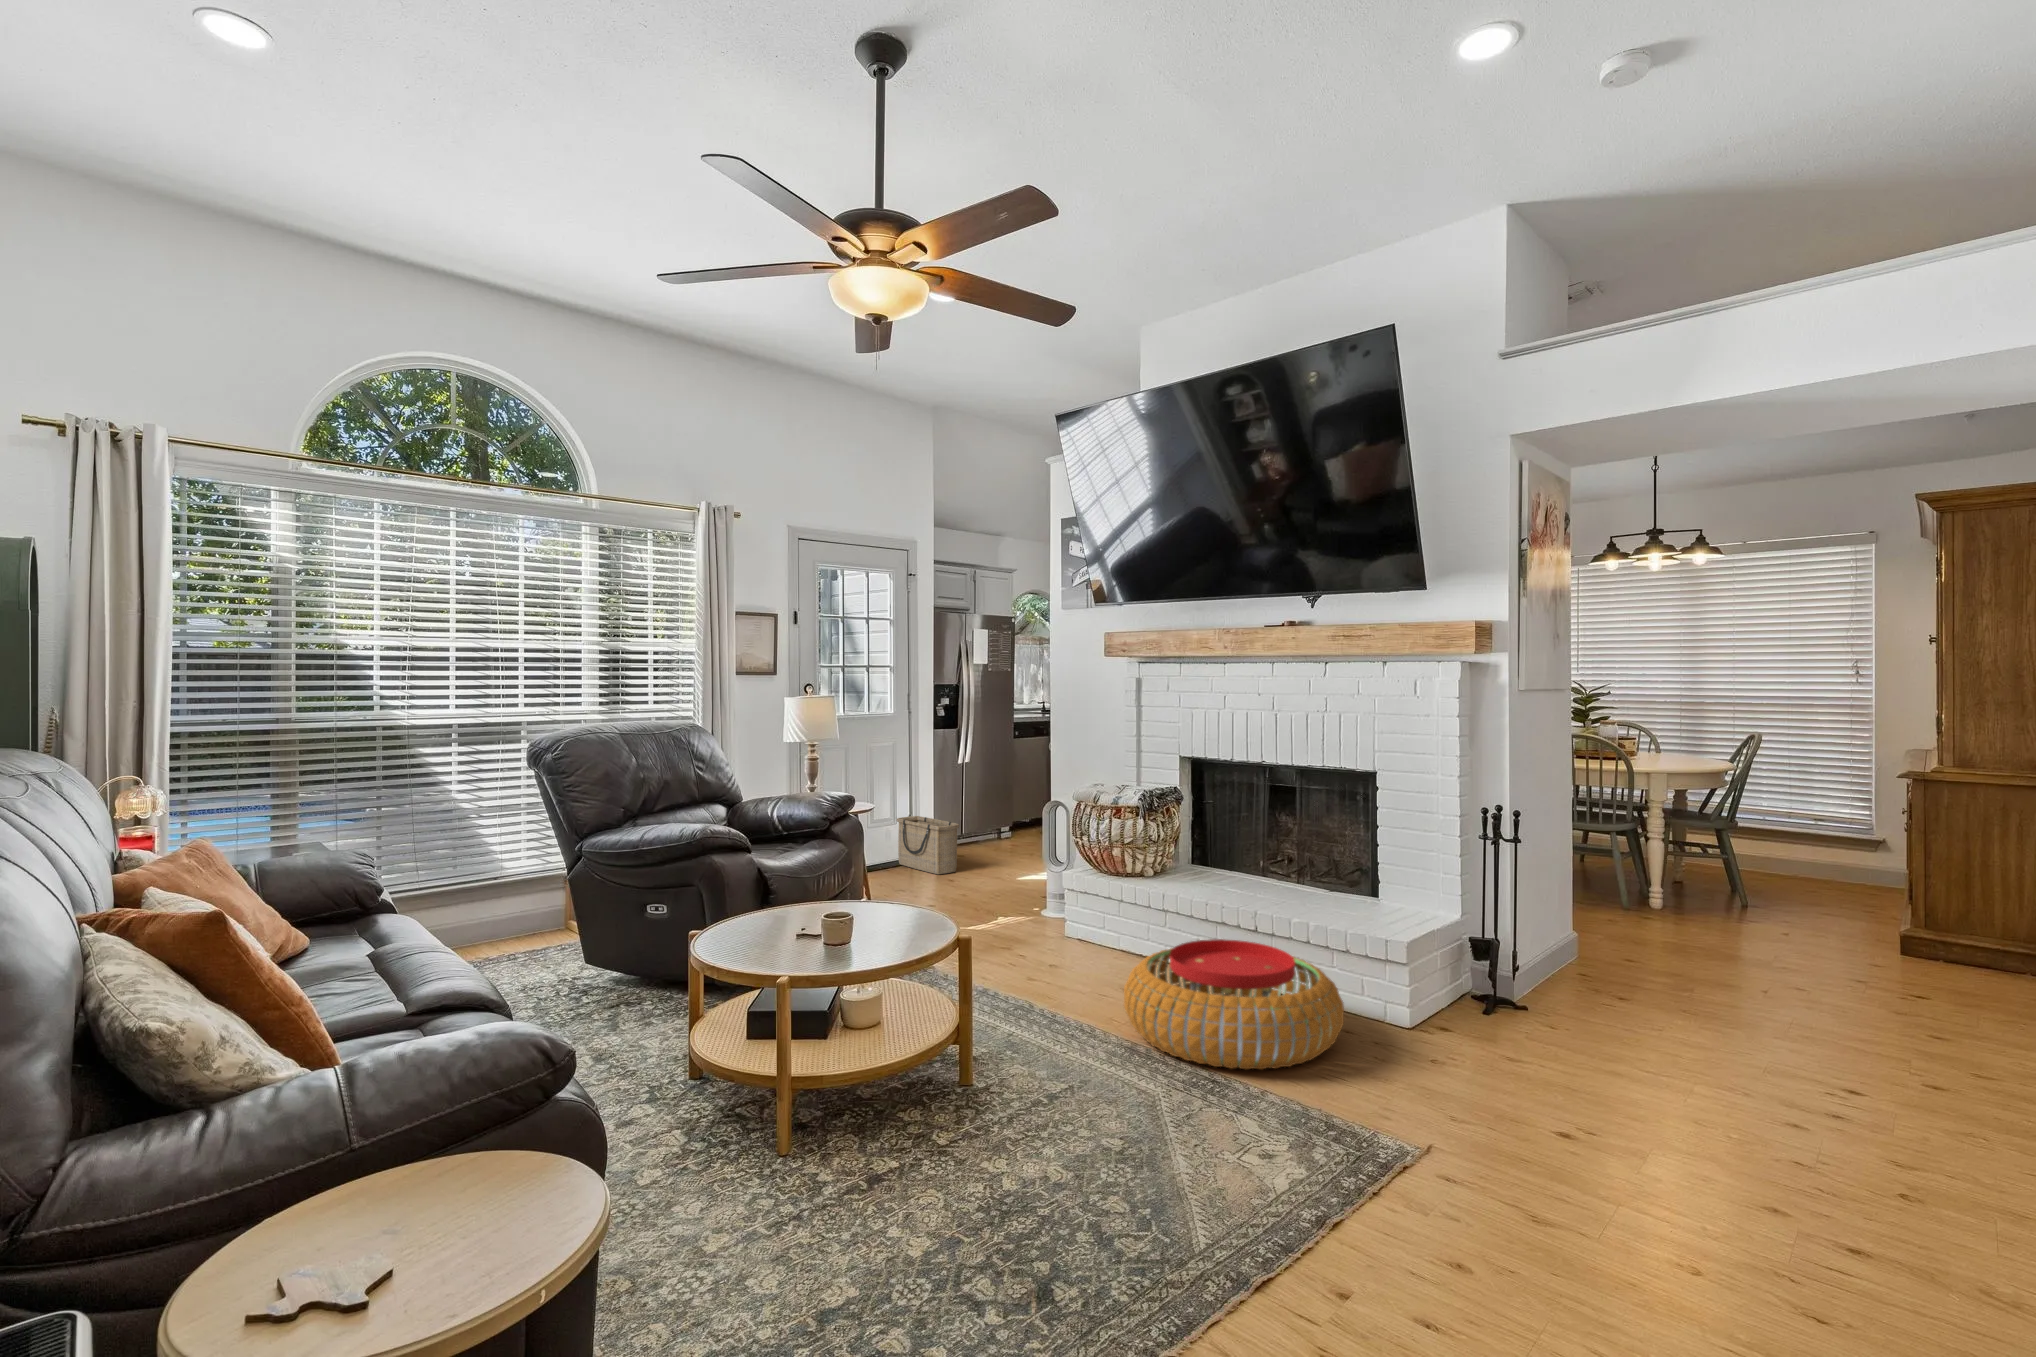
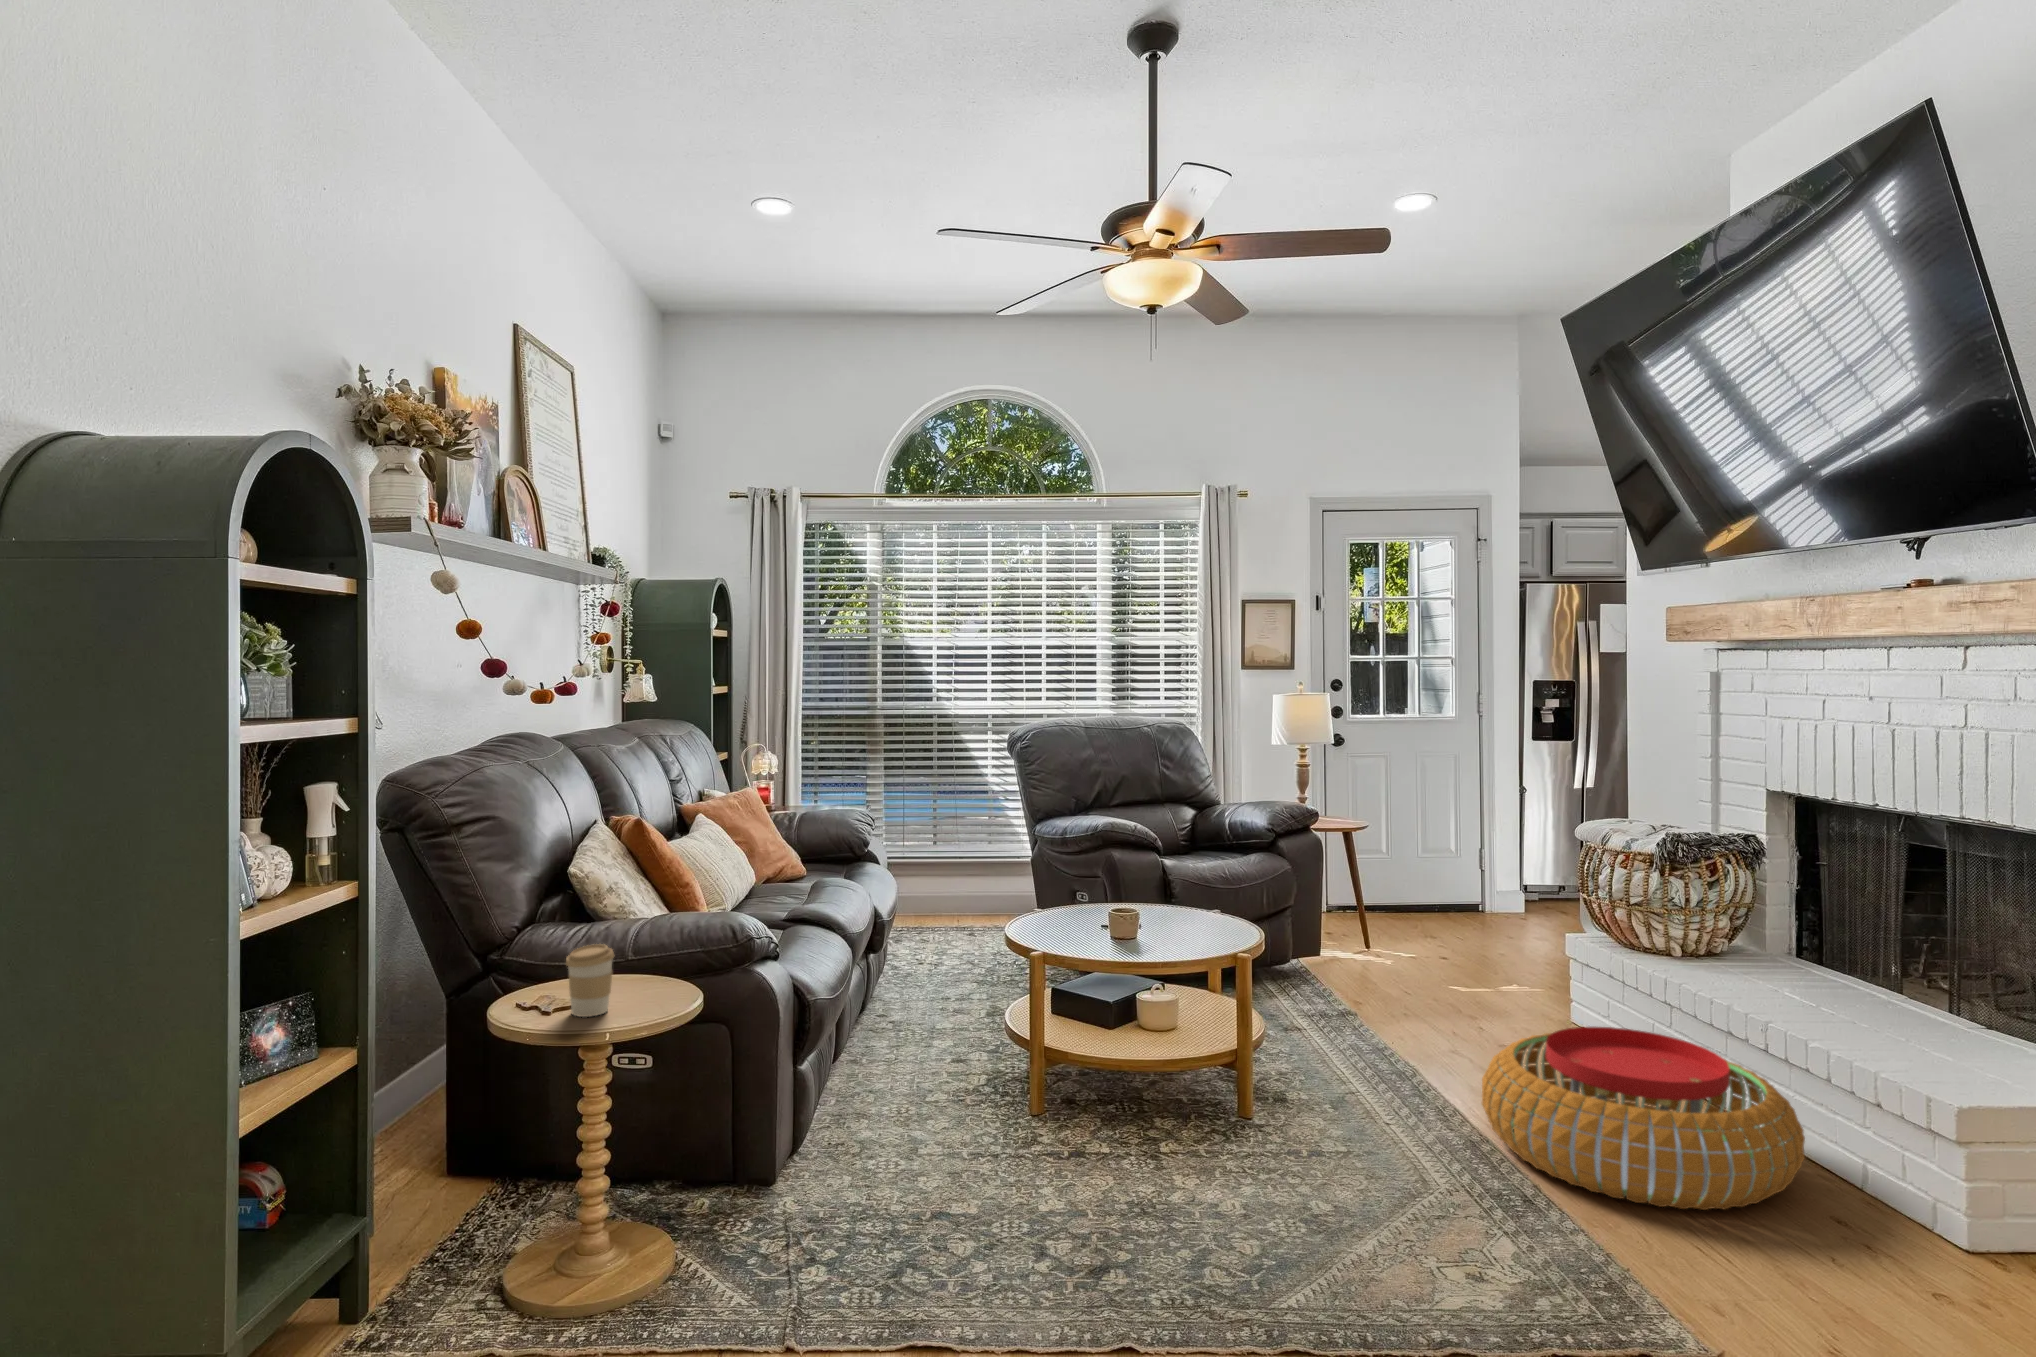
basket: present [897,816,959,874] -> none [1458,845,1526,919]
coffee cup: none [338,1105,427,1237] -> present [566,944,614,1017]

